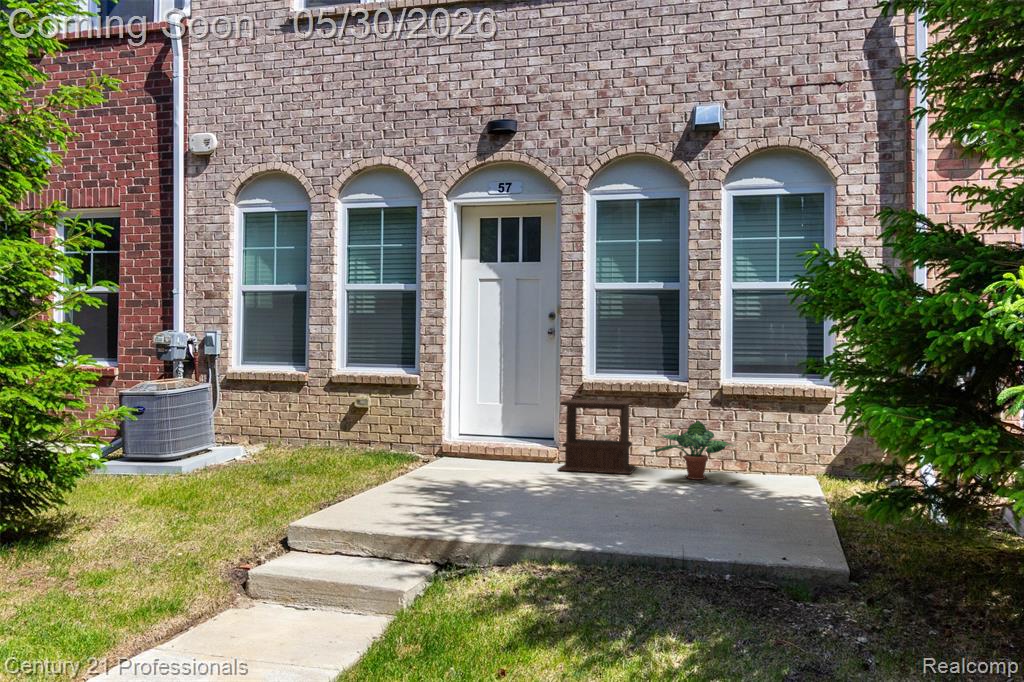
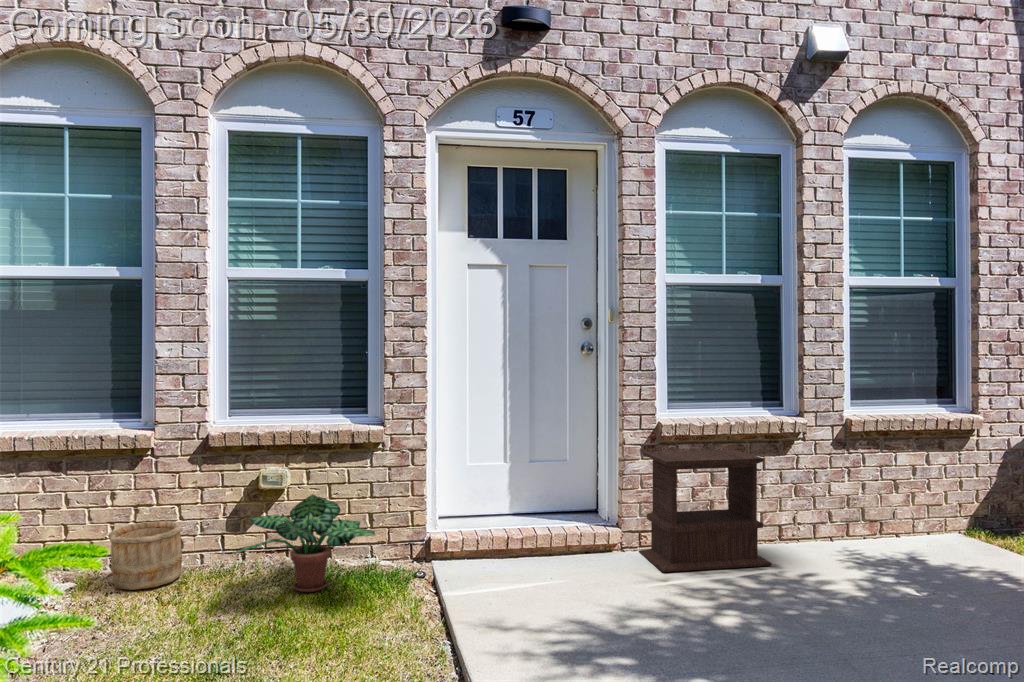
potted plant: present [651,421,733,480] -> present [234,494,375,592]
wooden bucket: none [281,422,317,452] -> present [108,521,183,590]

